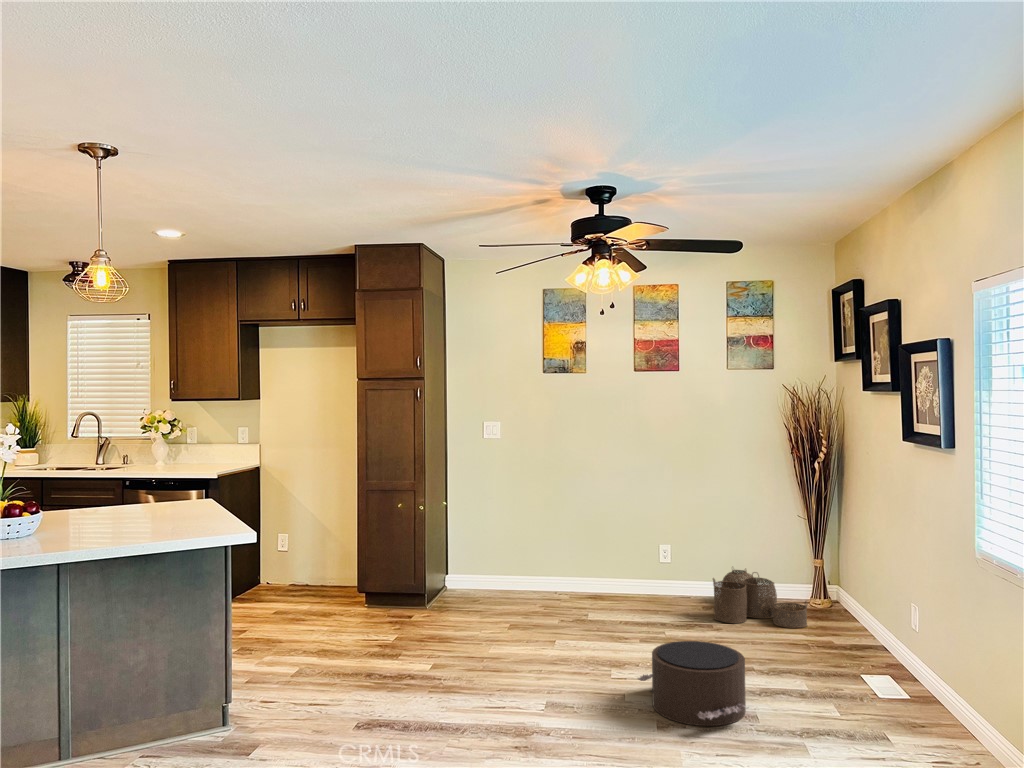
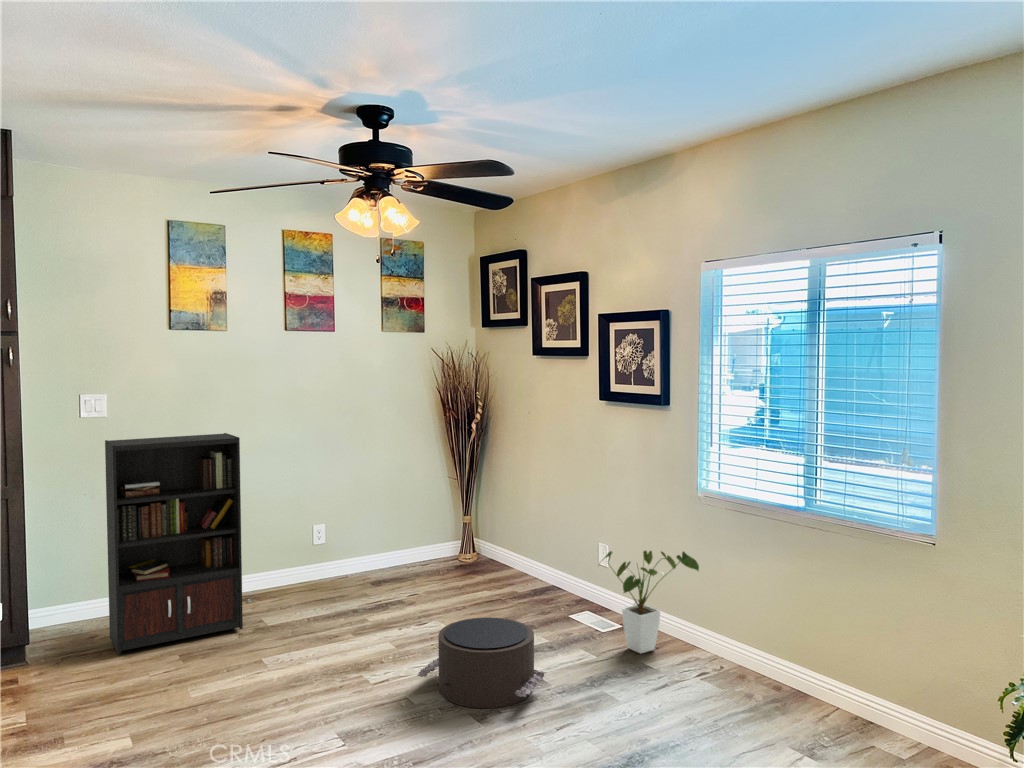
bookcase: none [474,456,596,617] -> present [105,433,251,654]
woven basket: present [713,569,807,628] -> none [380,537,482,596]
house plant: none [842,604,965,727] -> present [604,551,699,654]

